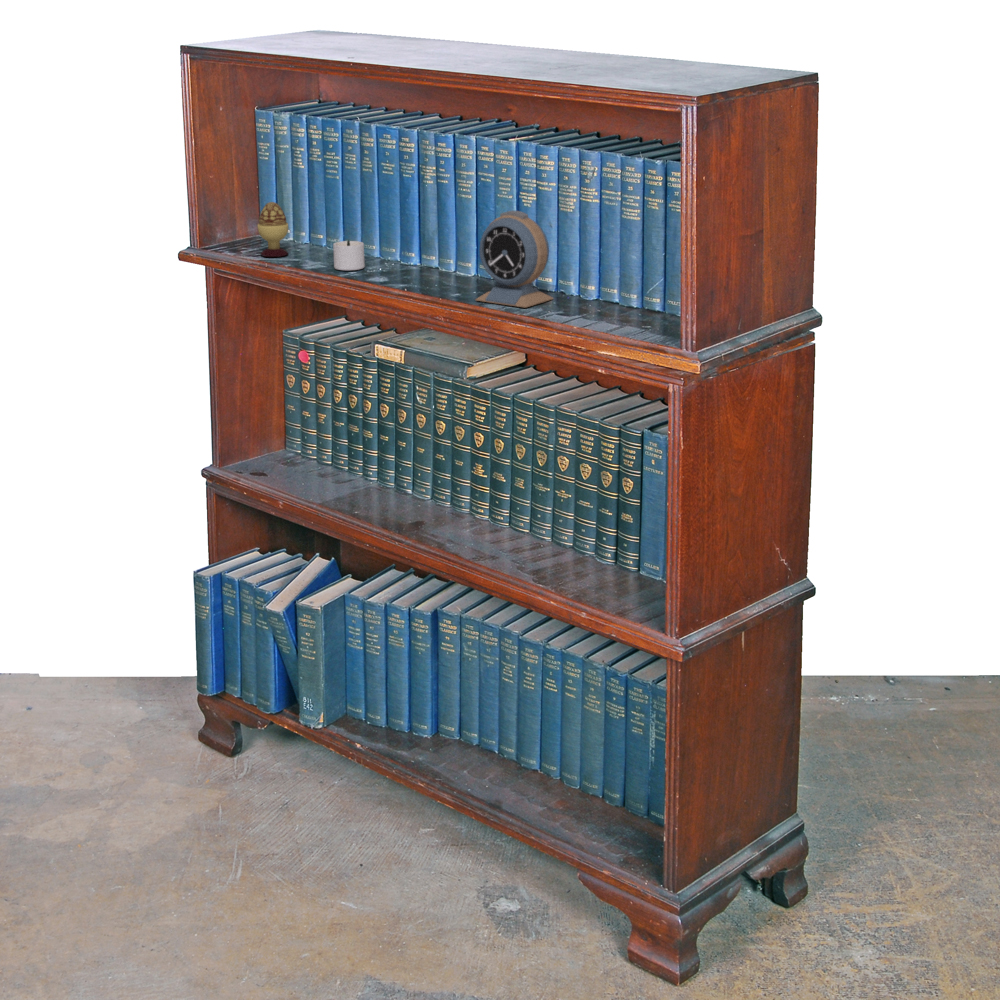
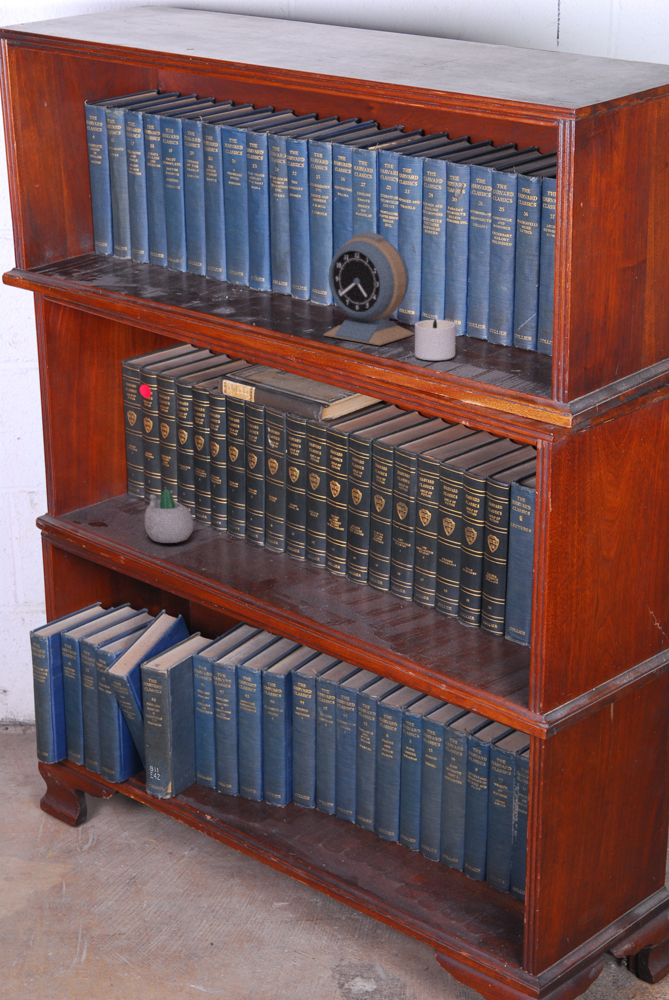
decorative egg: present [258,202,288,257] -> none [88,216,123,279]
candle: present [333,240,365,270] -> present [415,320,455,360]
succulent planter: none [306,444,350,492] -> present [145,489,193,543]

